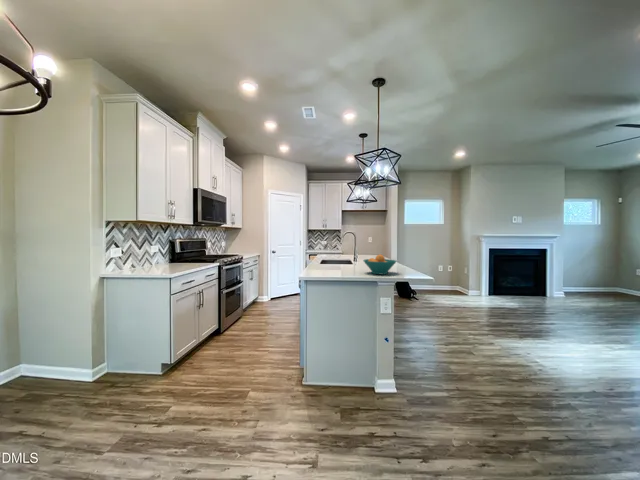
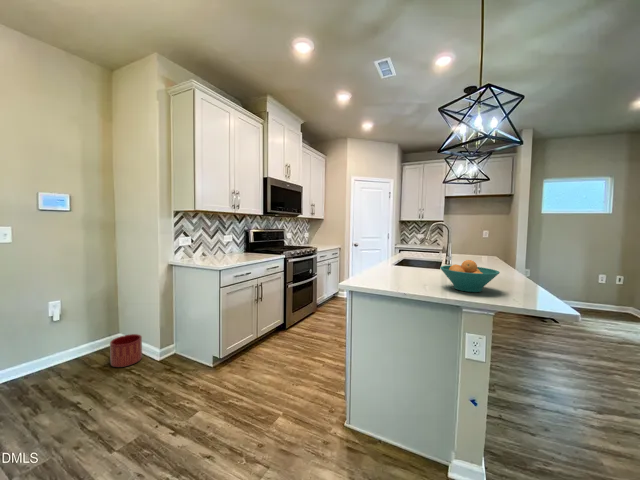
planter: none [29,358,69,396] -> present [110,334,142,367]

